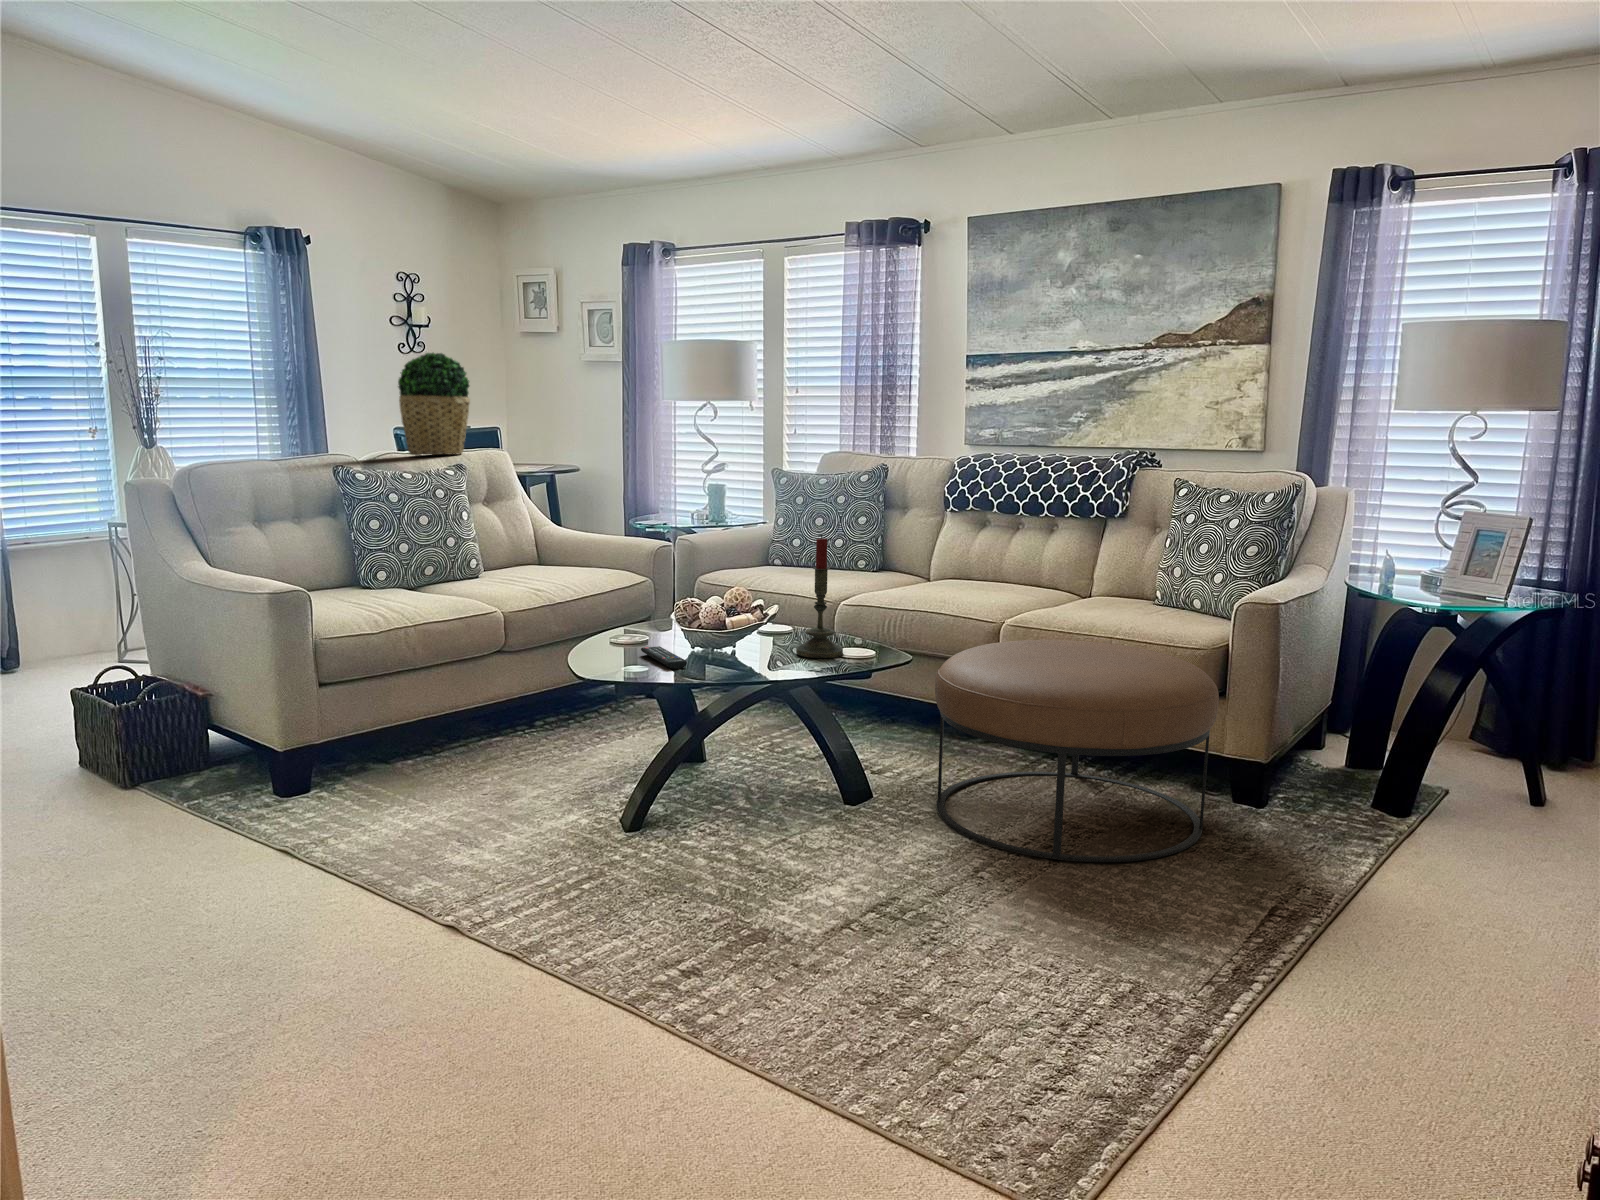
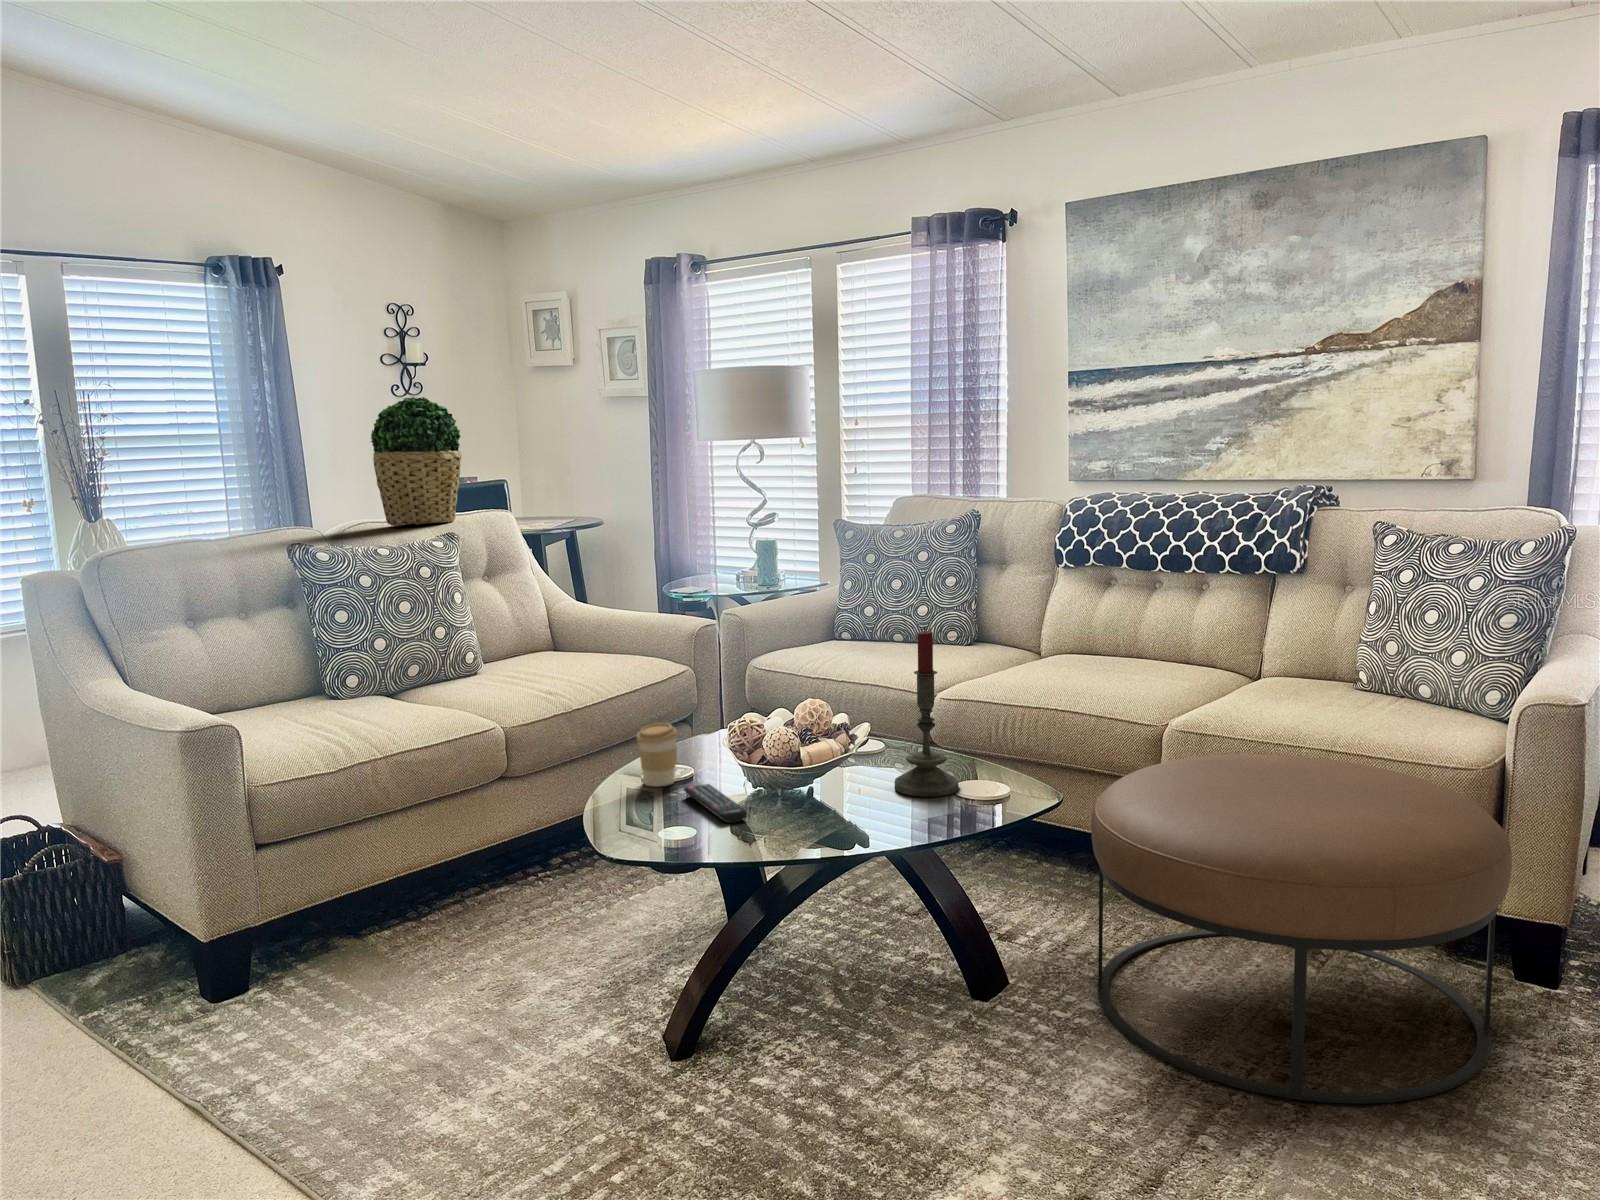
coffee cup: none [607,603,638,649] -> present [636,723,677,786]

